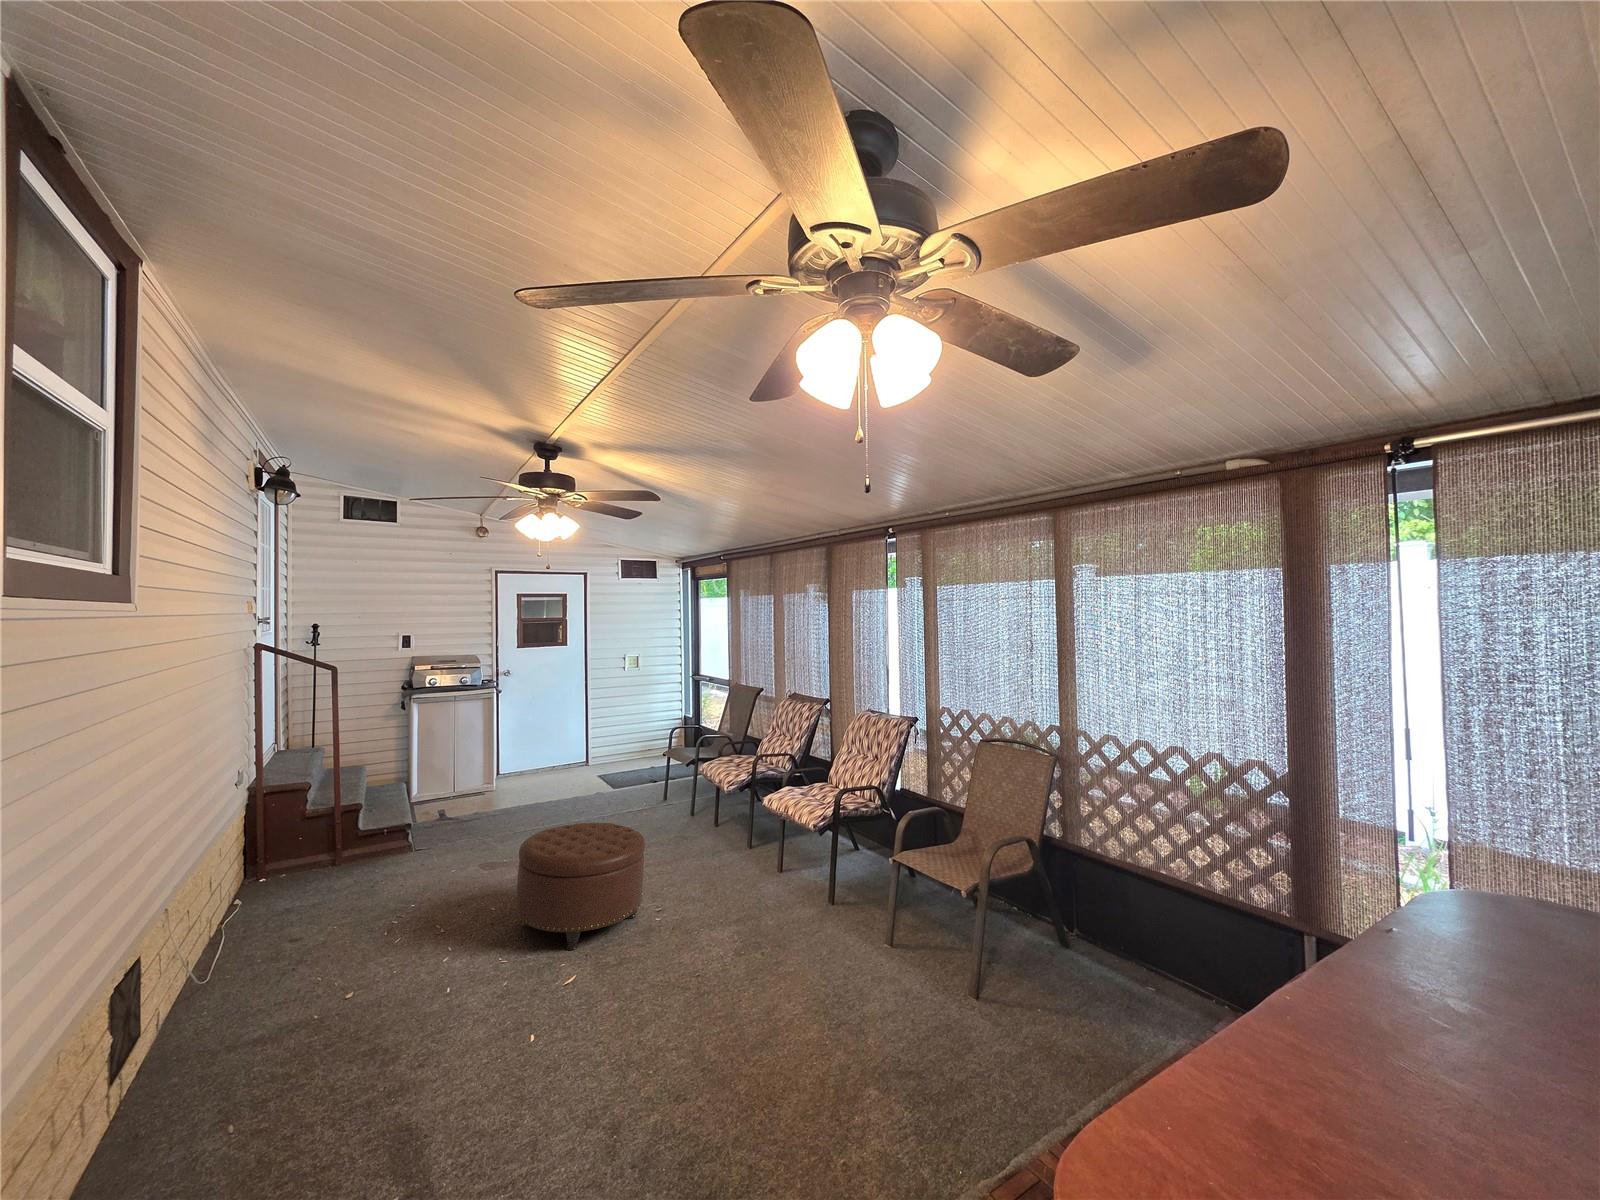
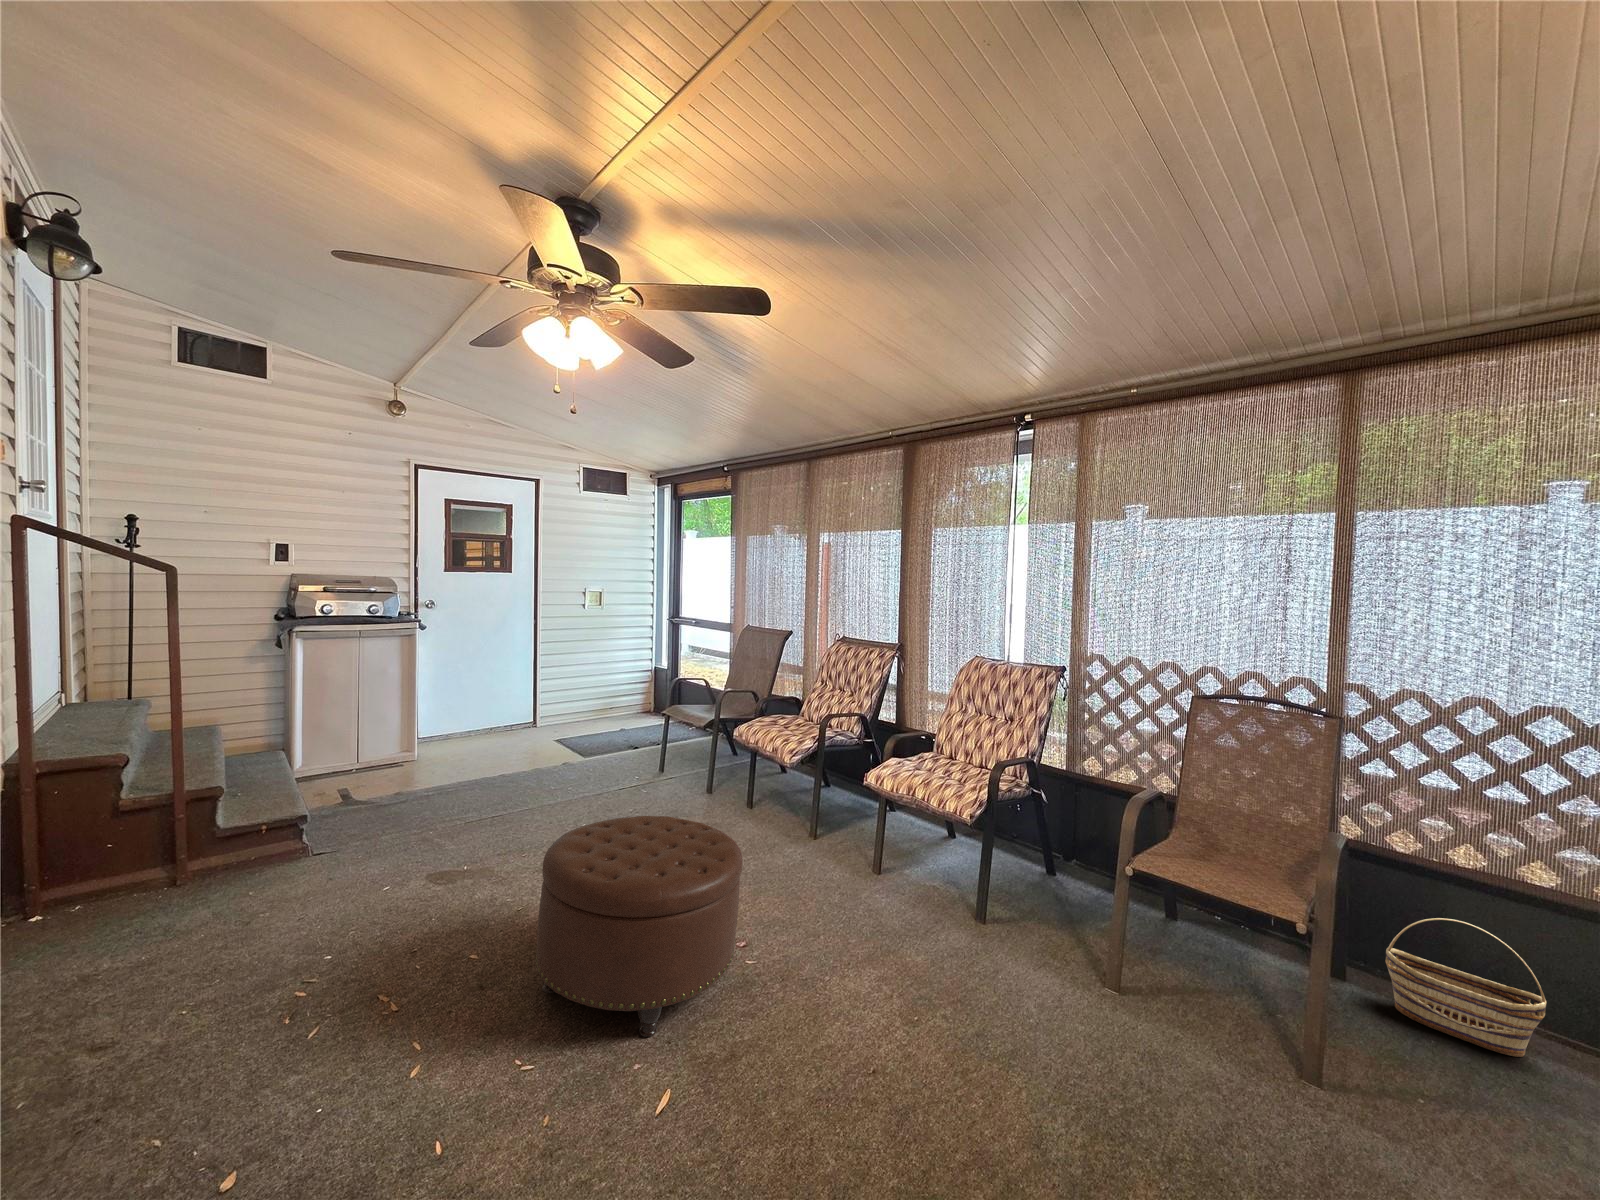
basket: none [1073,900,1154,996] -> present [1386,918,1546,1057]

